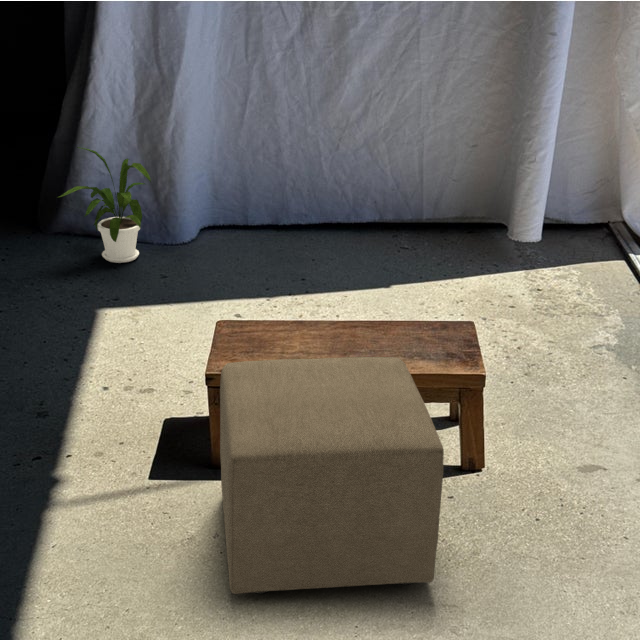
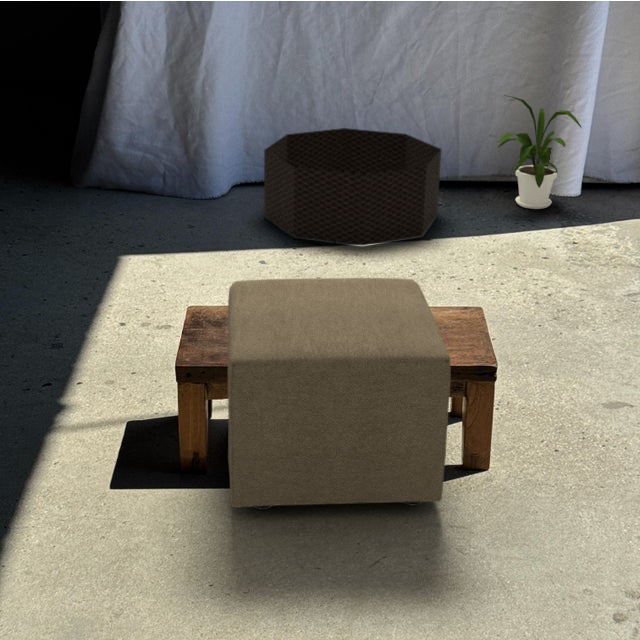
house plant: present [59,147,151,263] -> present [496,95,581,209]
basket: none [236,174,409,296] -> present [264,128,441,246]

